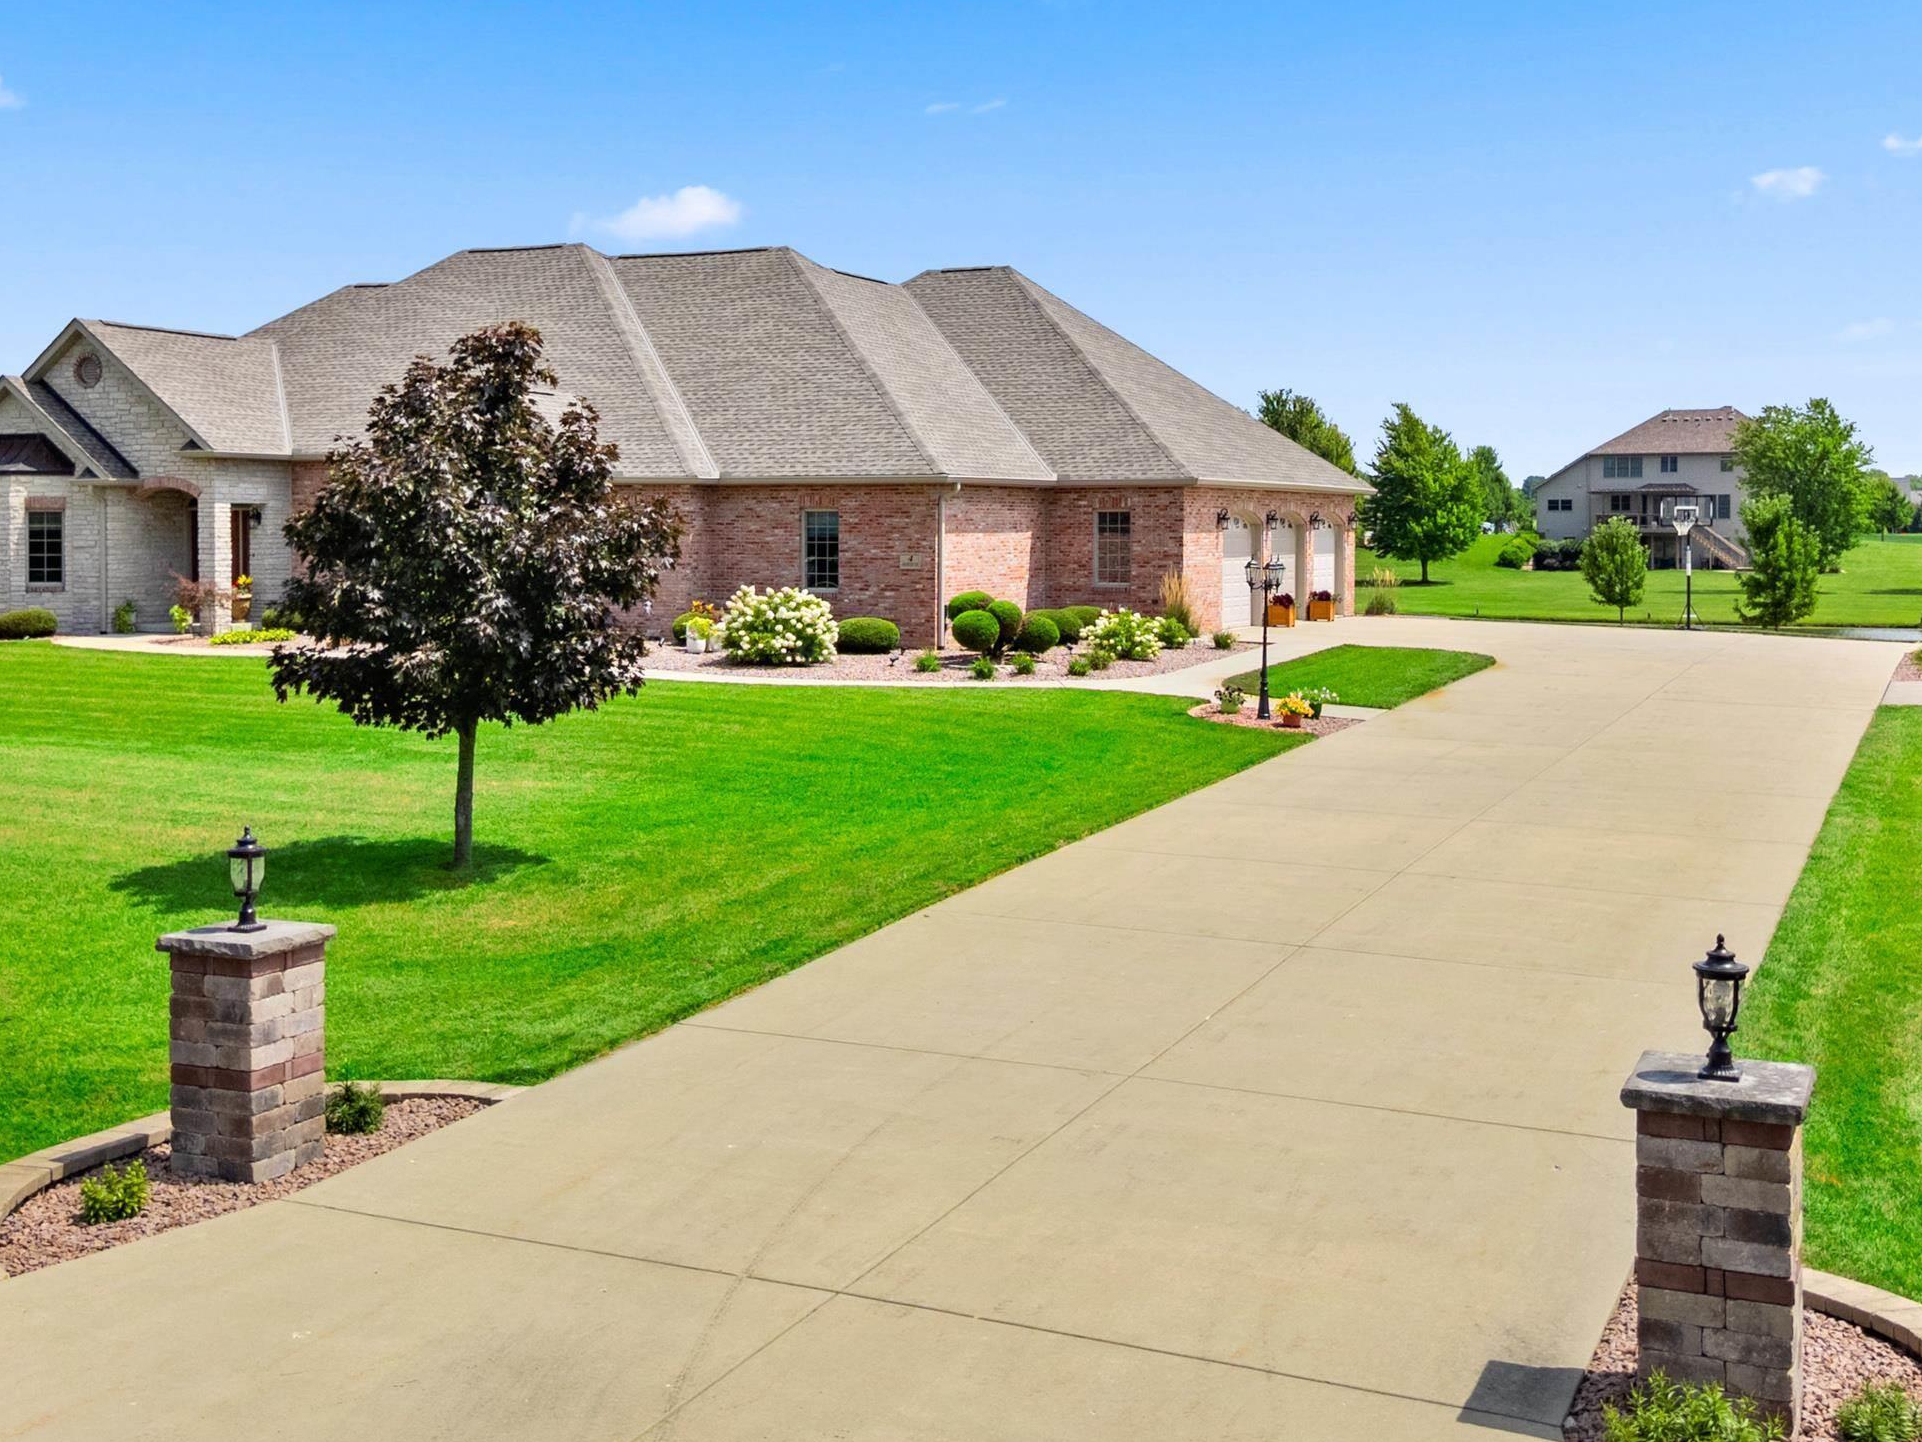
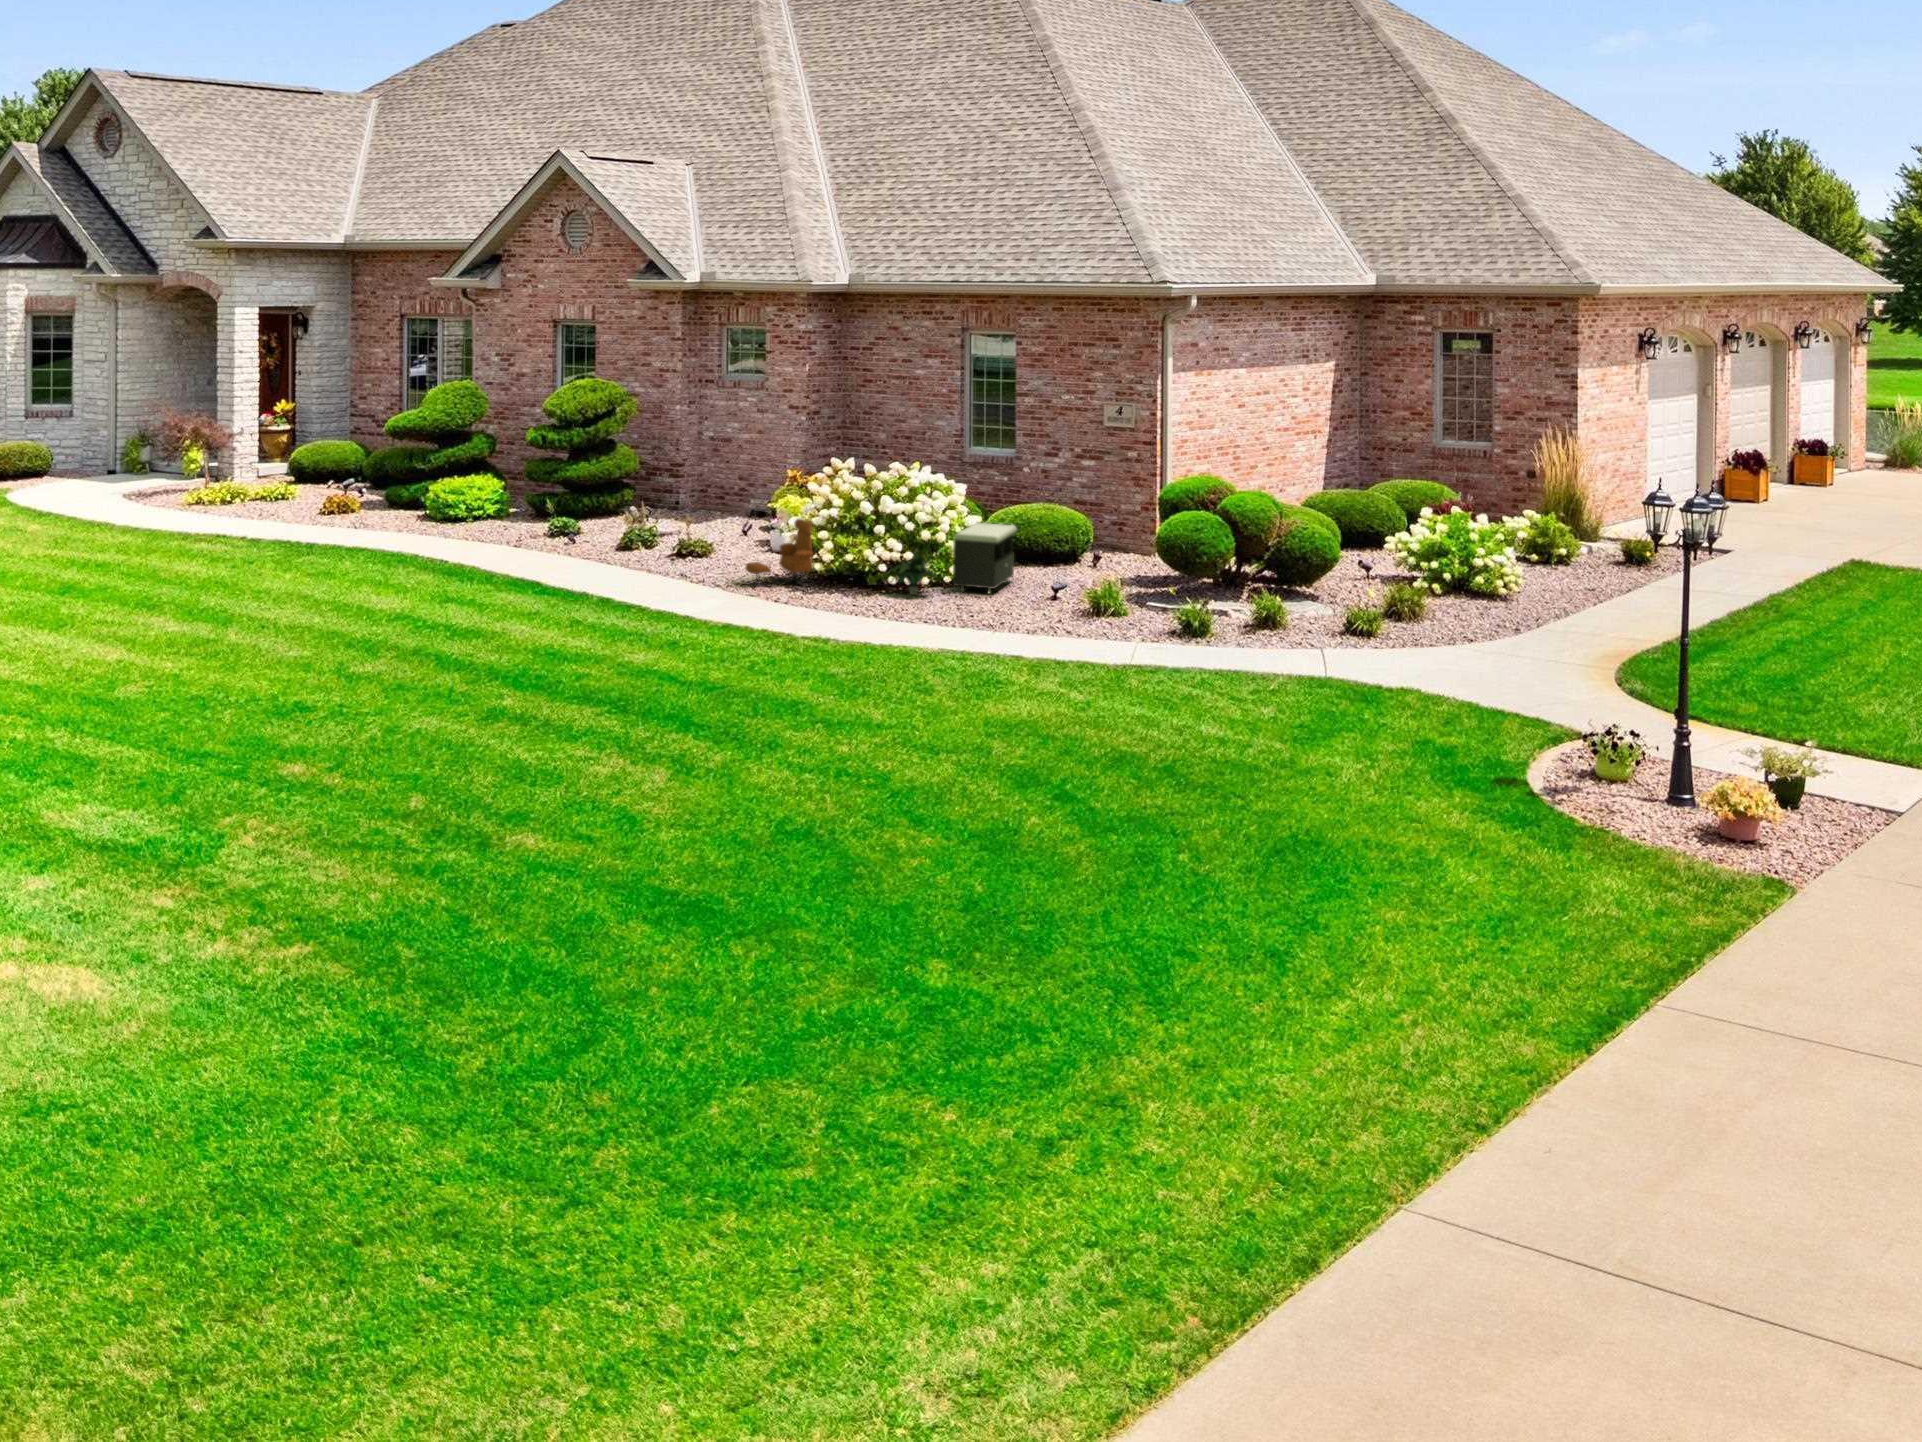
lounge chair: none [695,624,741,666] -> present [745,519,813,587]
storage bench: none [830,625,863,665] -> present [953,523,1017,594]

